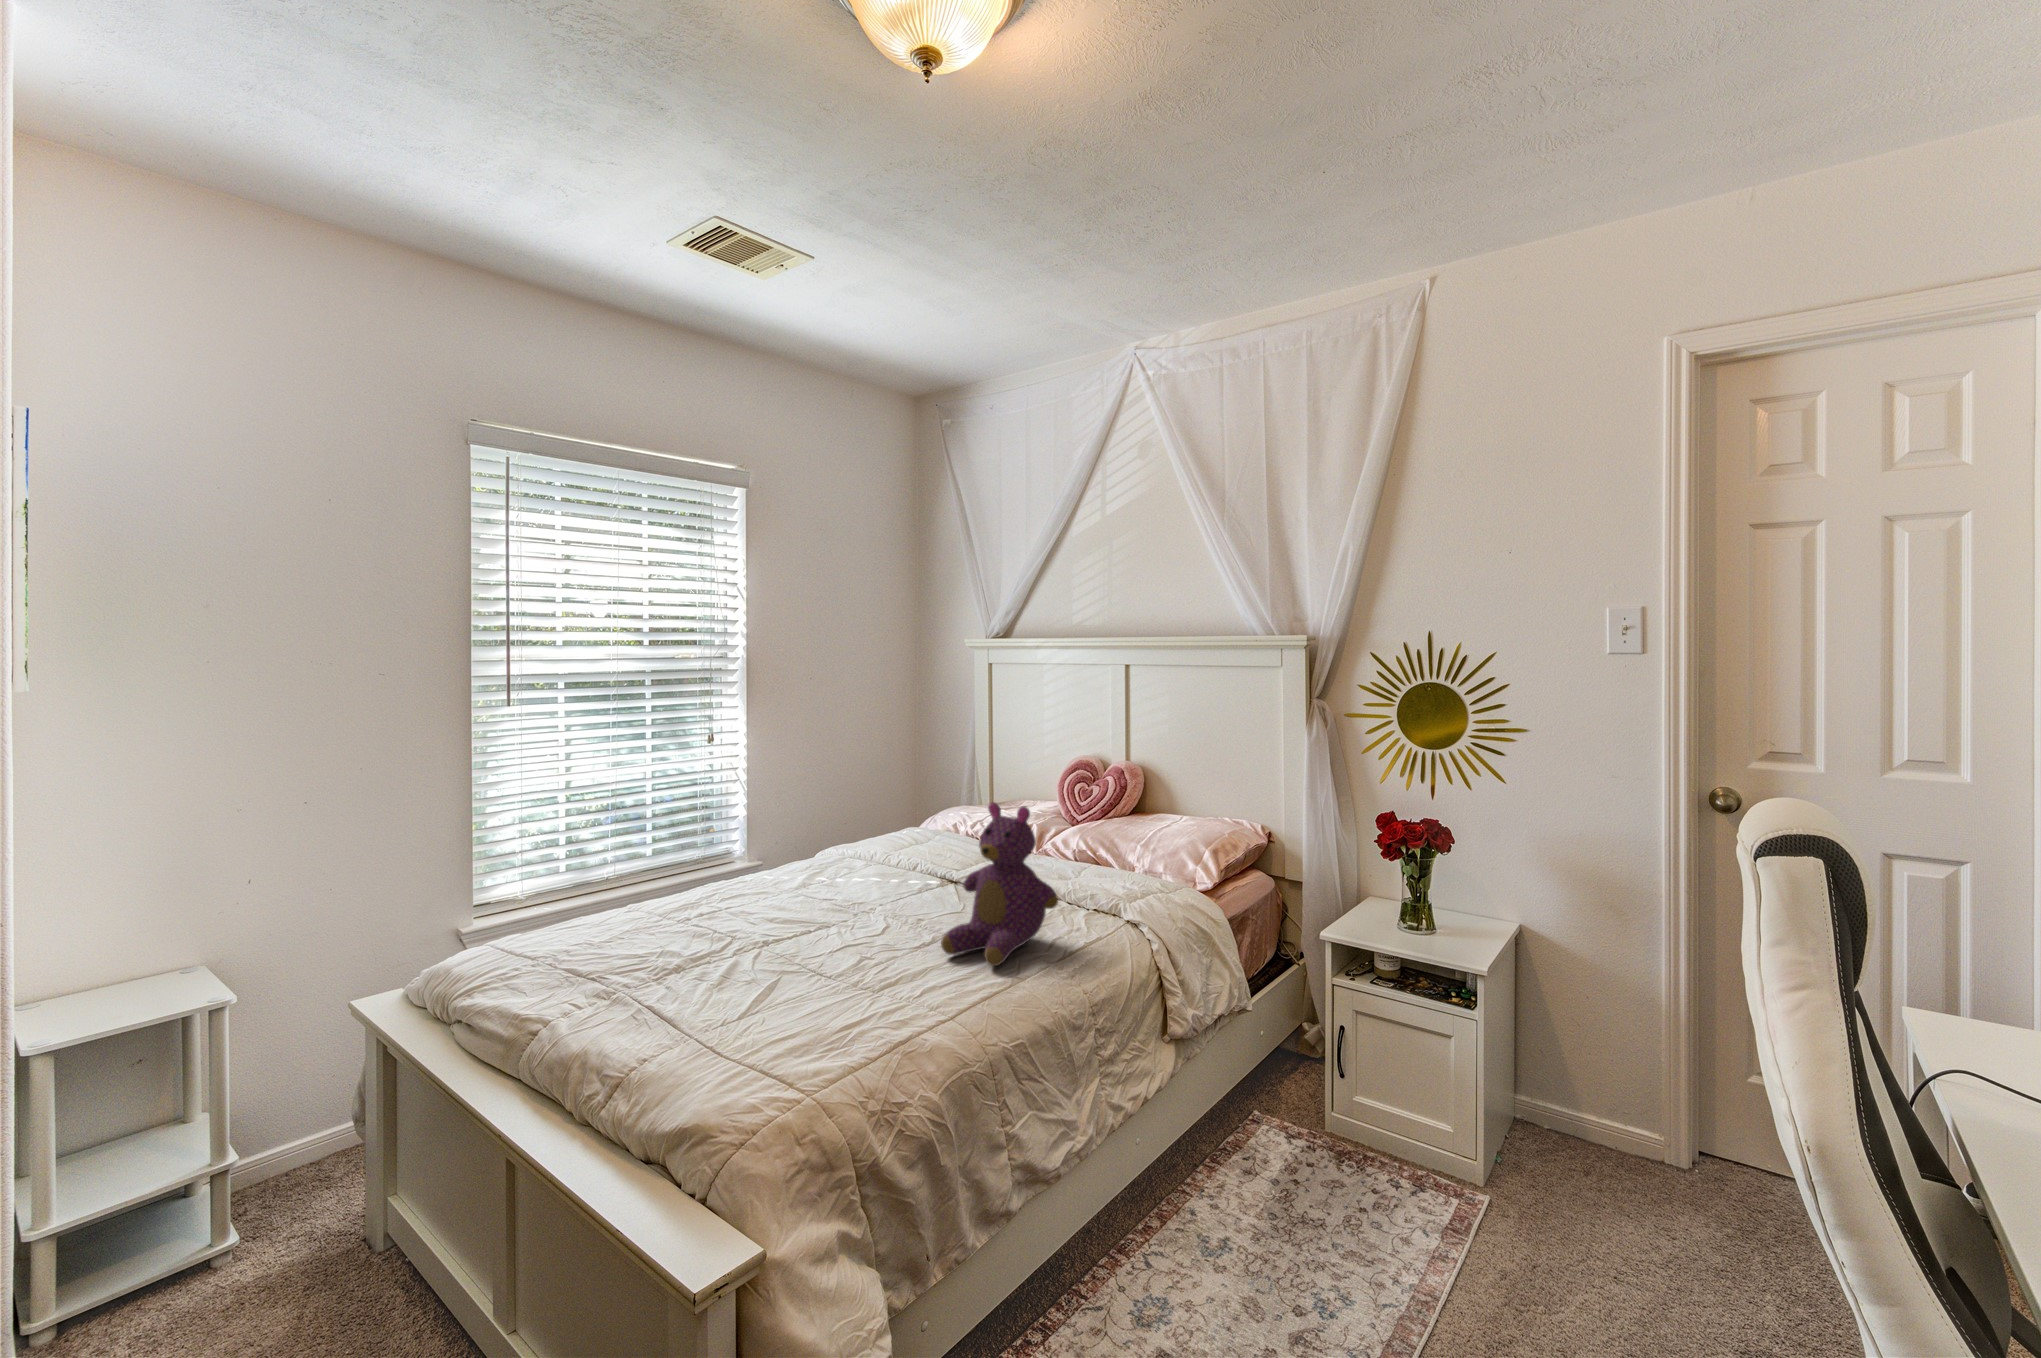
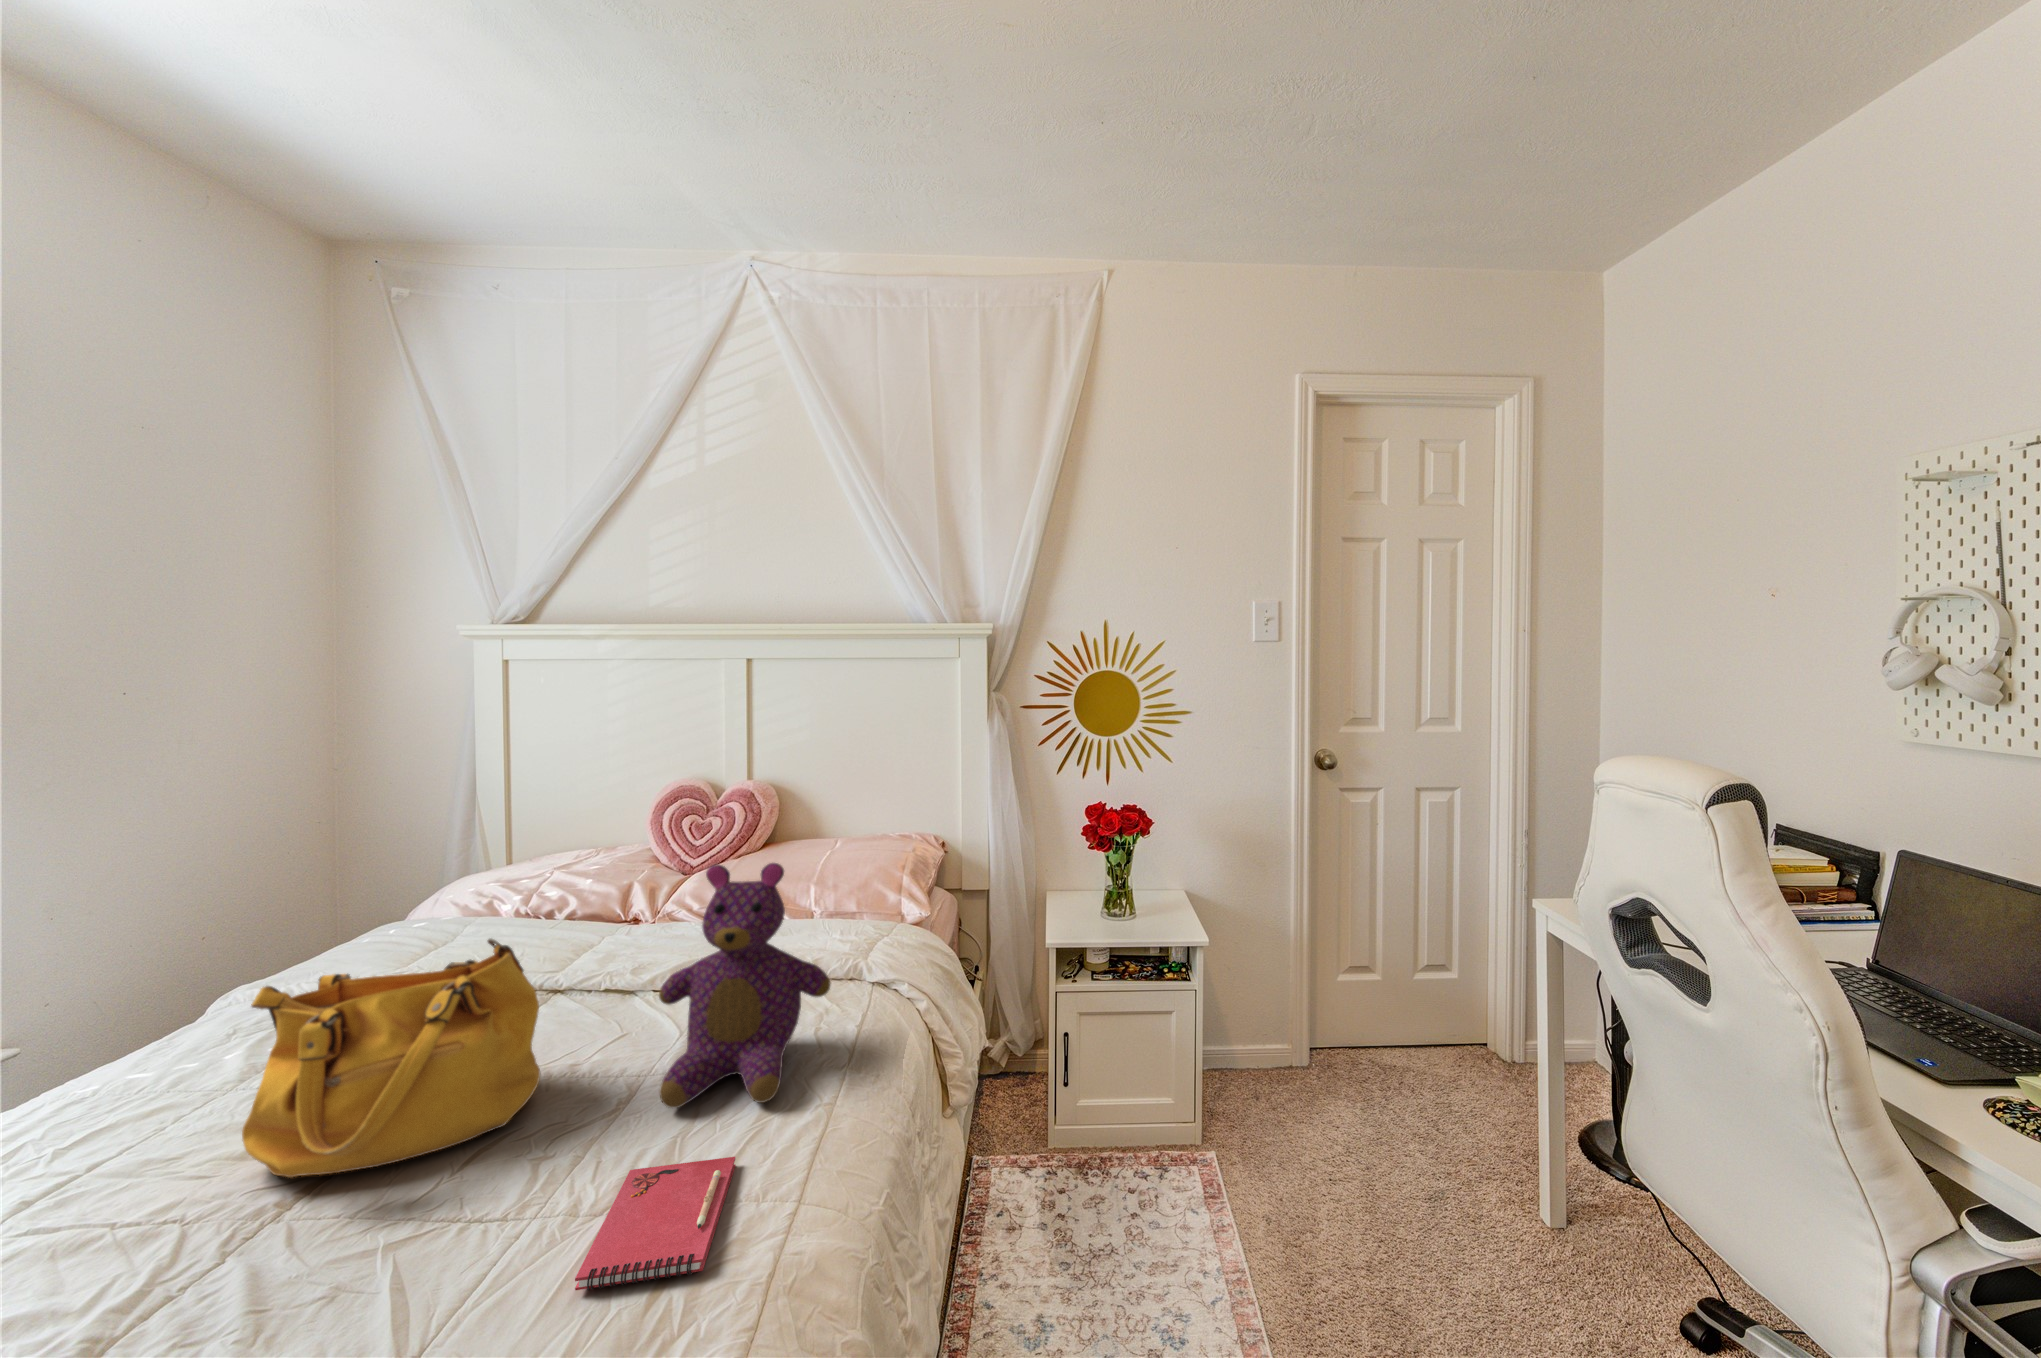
handbag: none [773,827,902,939] -> present [242,939,540,1177]
notebook: none [837,975,952,1030] -> present [575,1157,735,1290]

